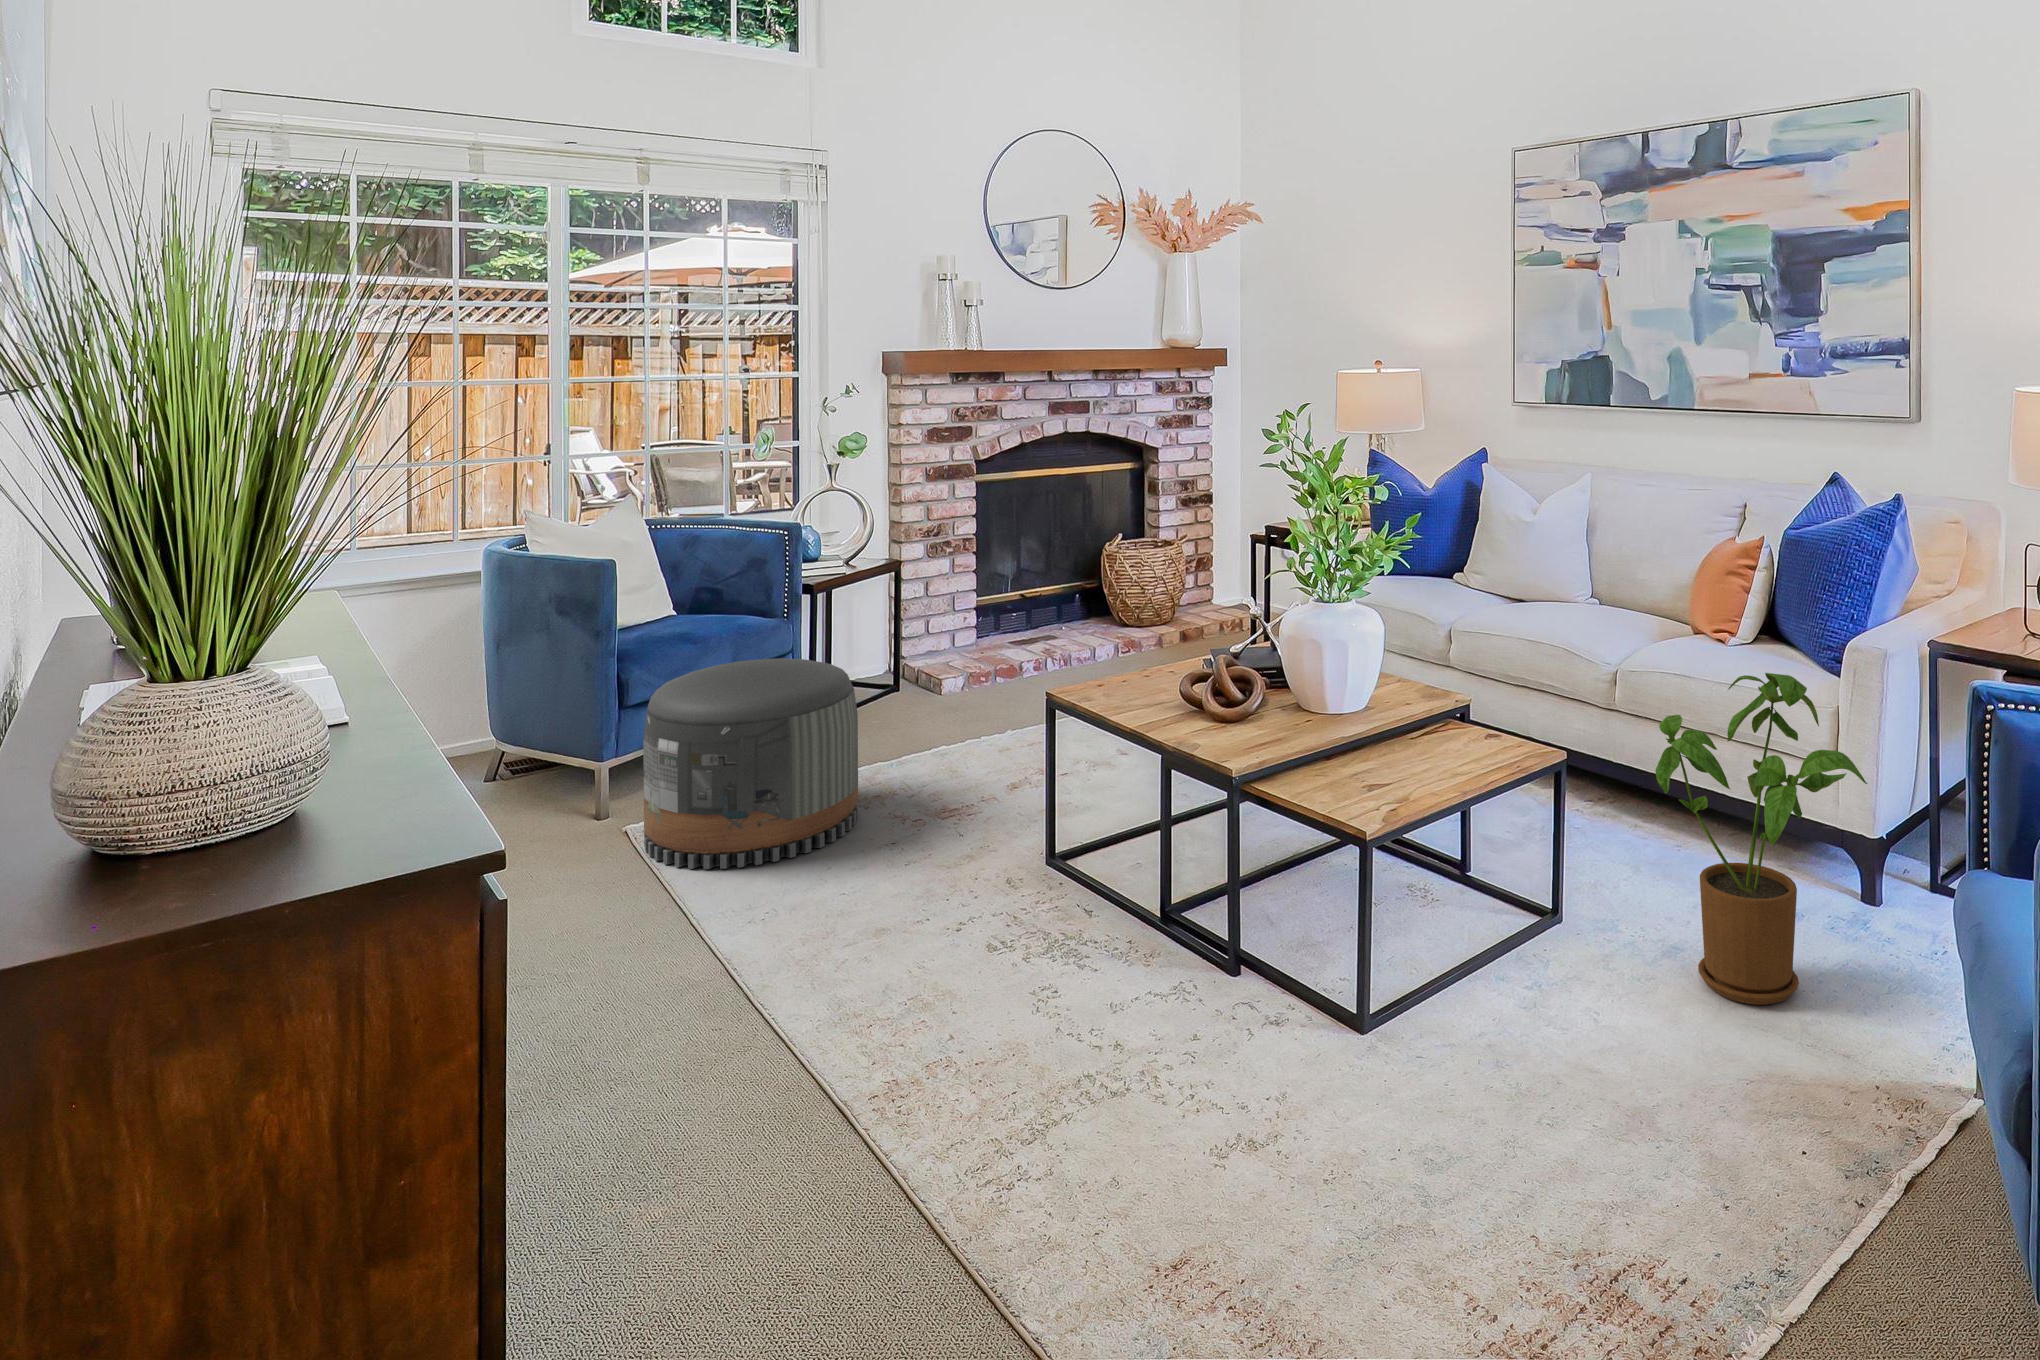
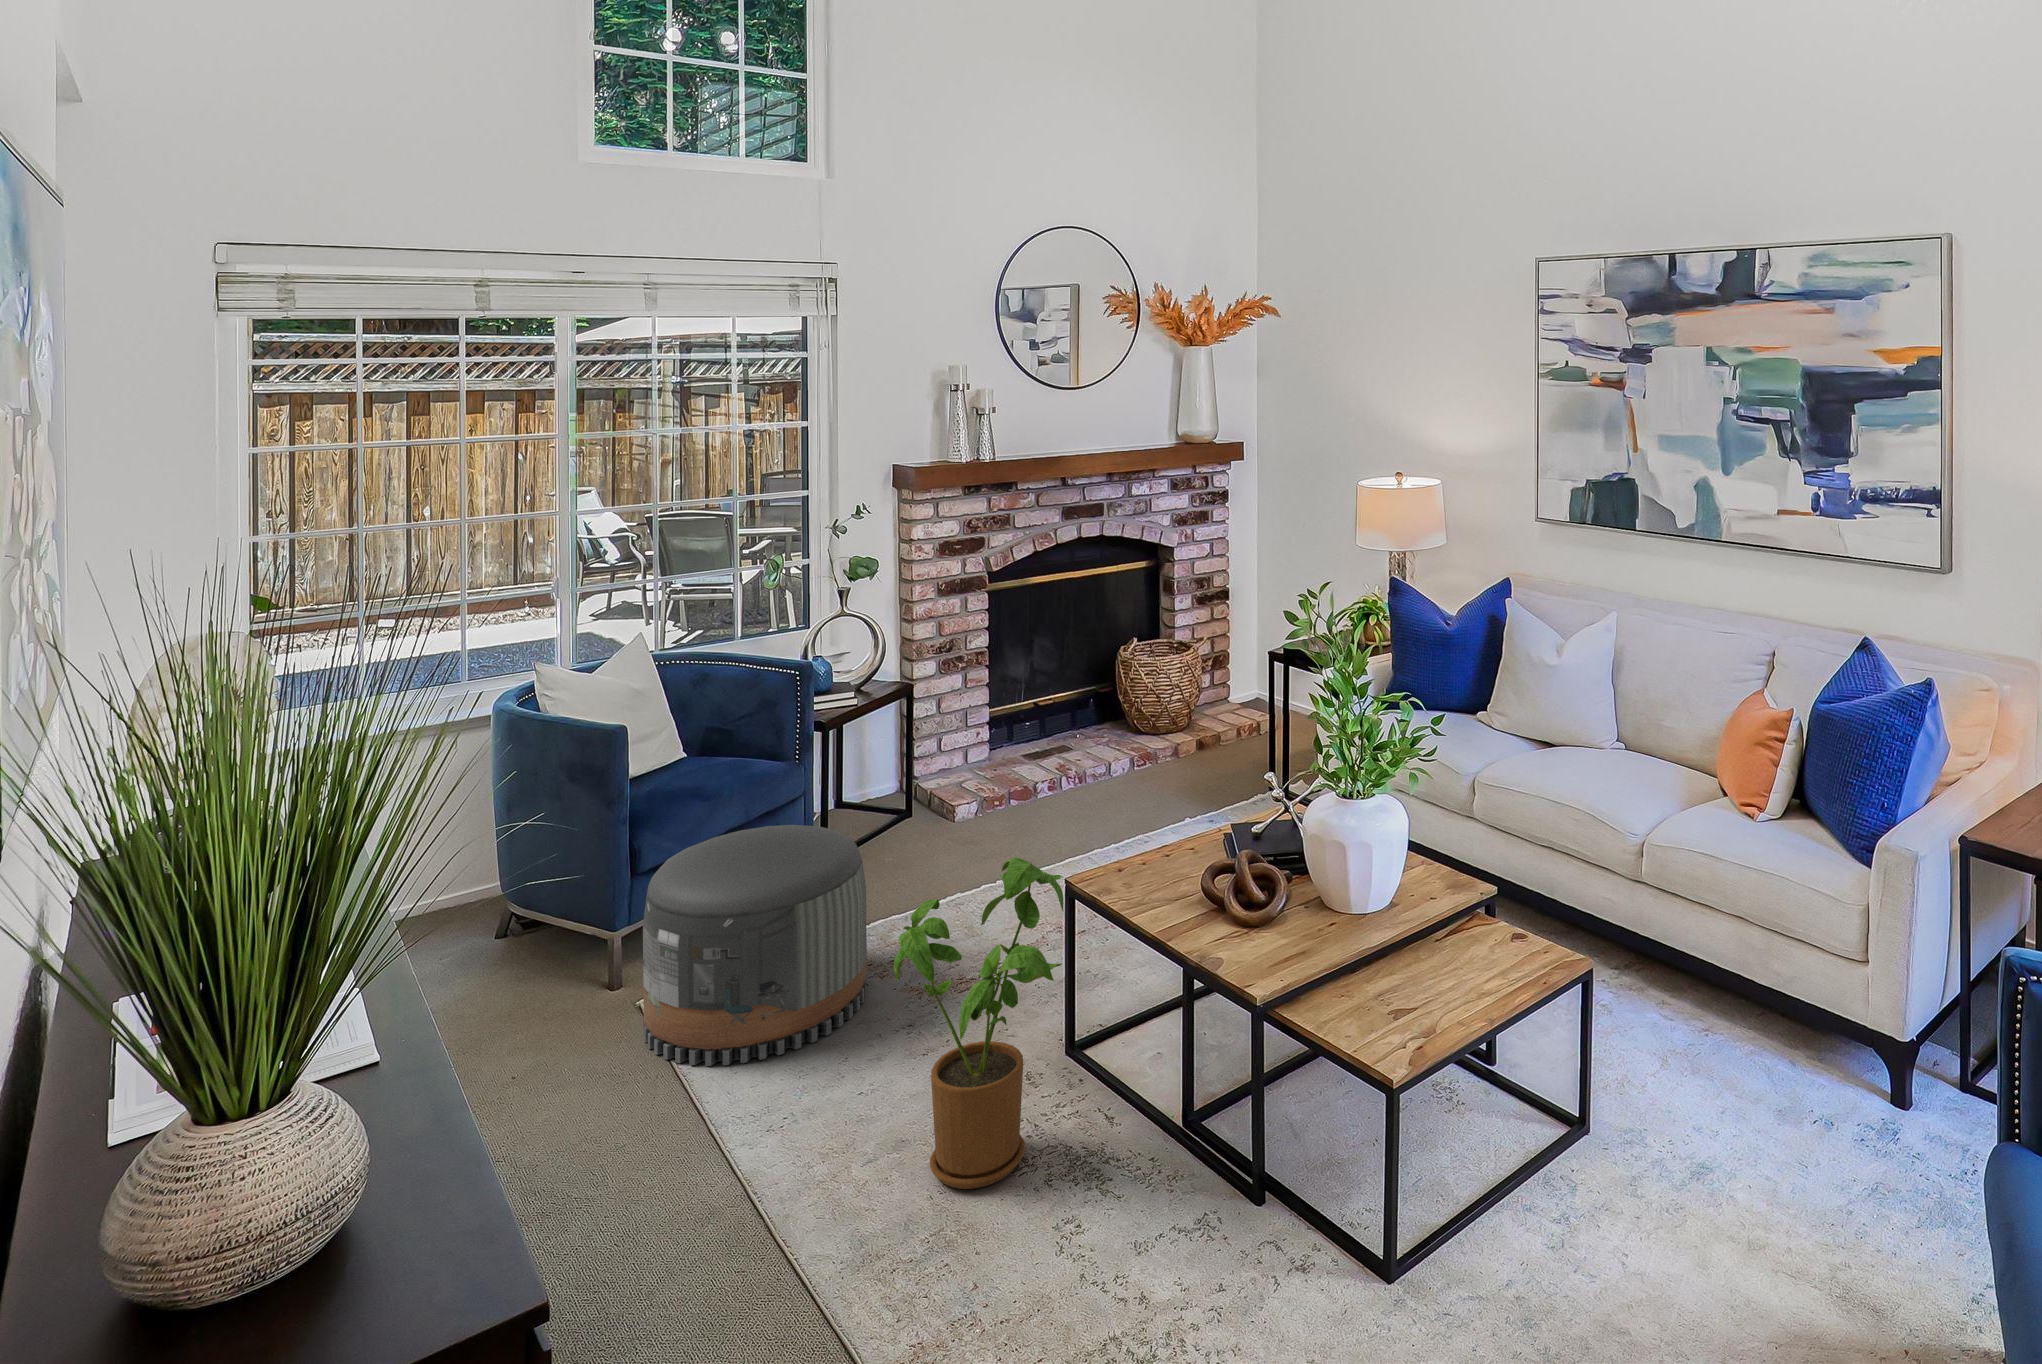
house plant: present [1655,673,1867,1005] -> present [894,857,1063,1189]

